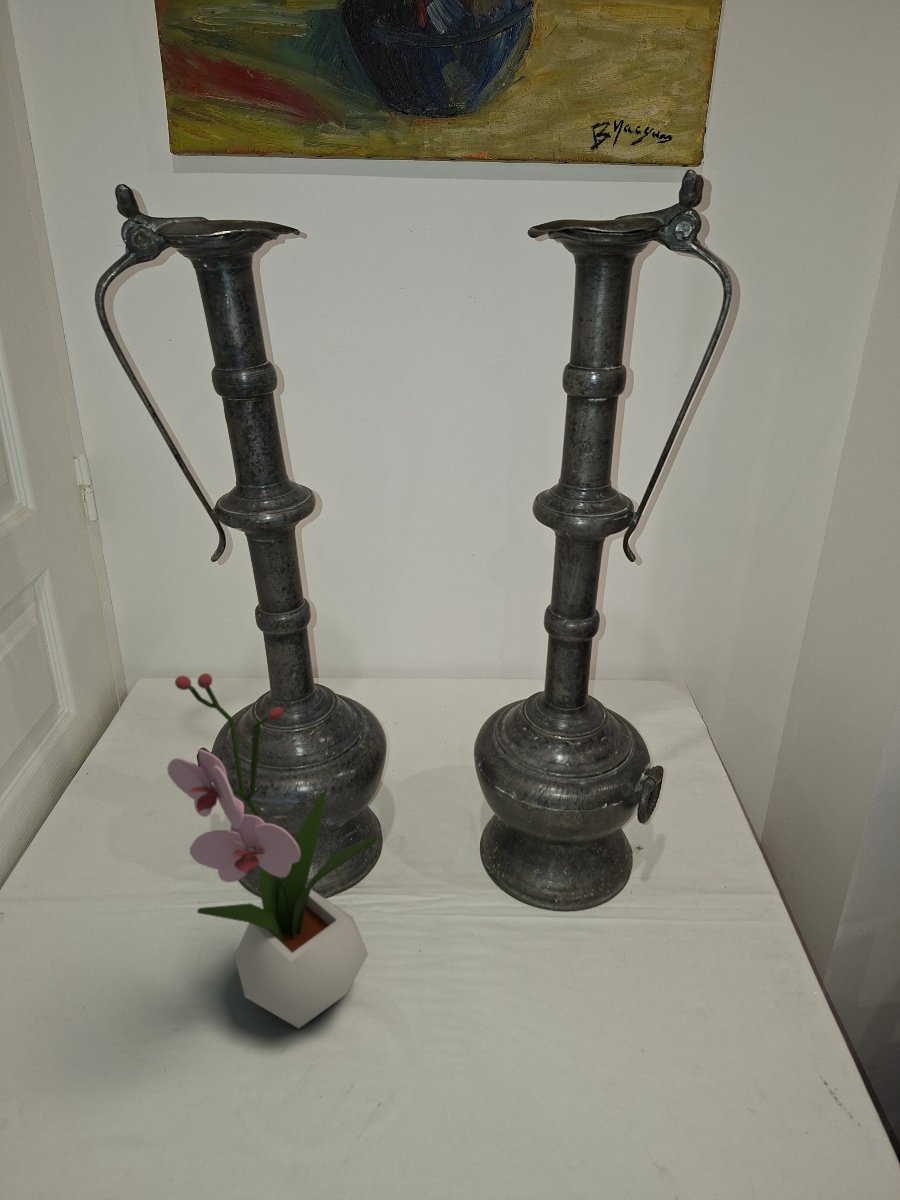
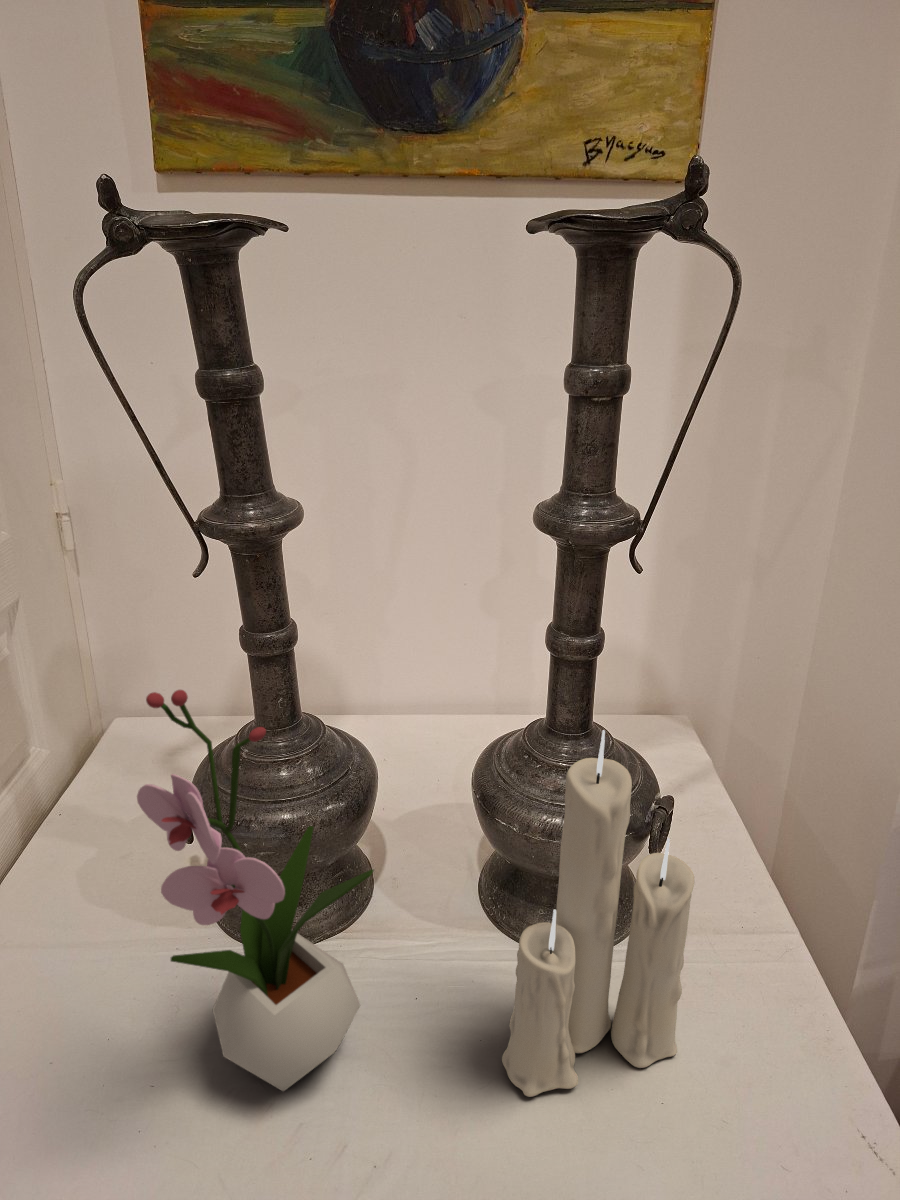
candle: none [496,689,673,1037] -> present [502,730,694,1097]

